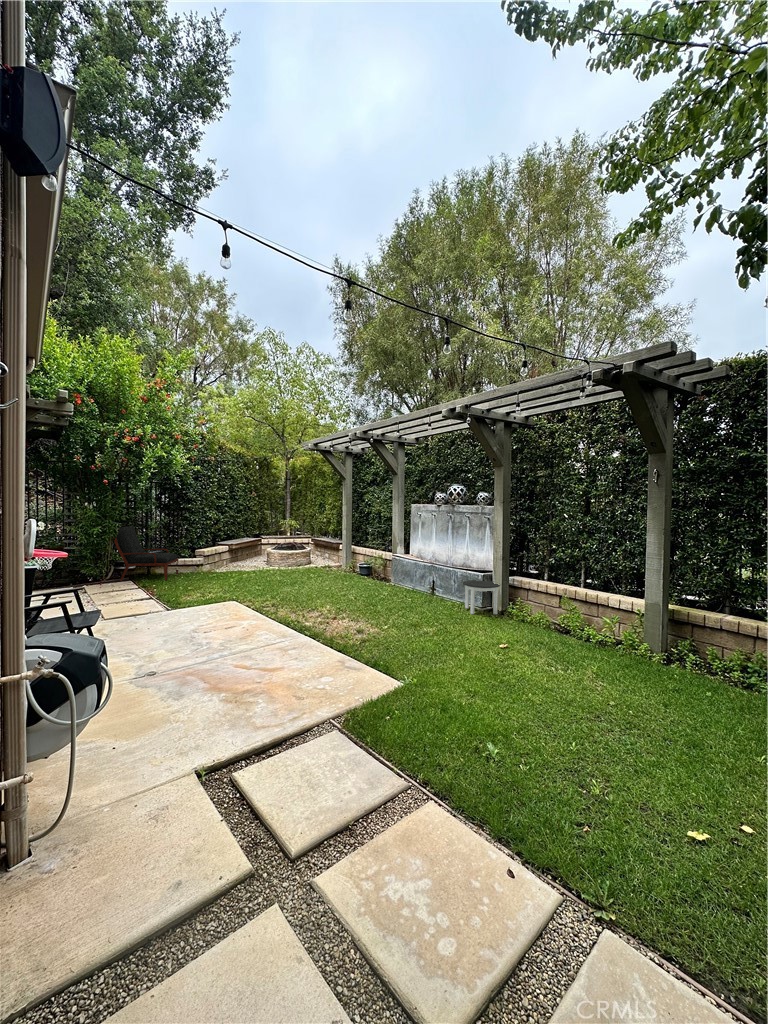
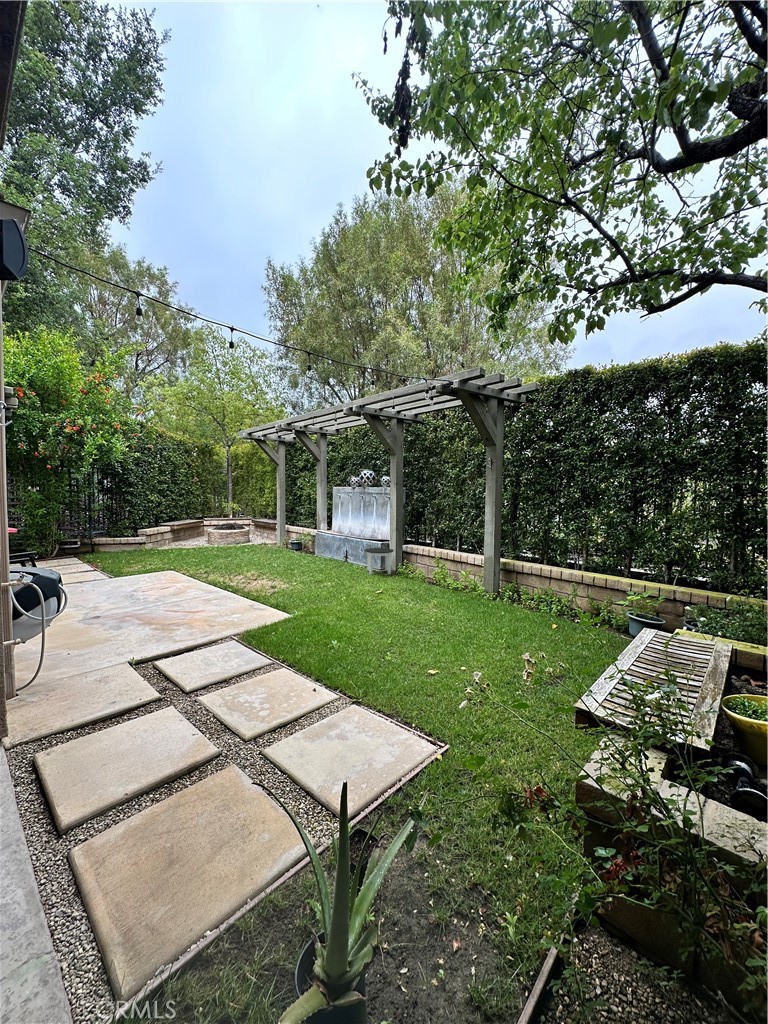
armchair: present [113,526,178,581] -> none [56,508,122,557]

